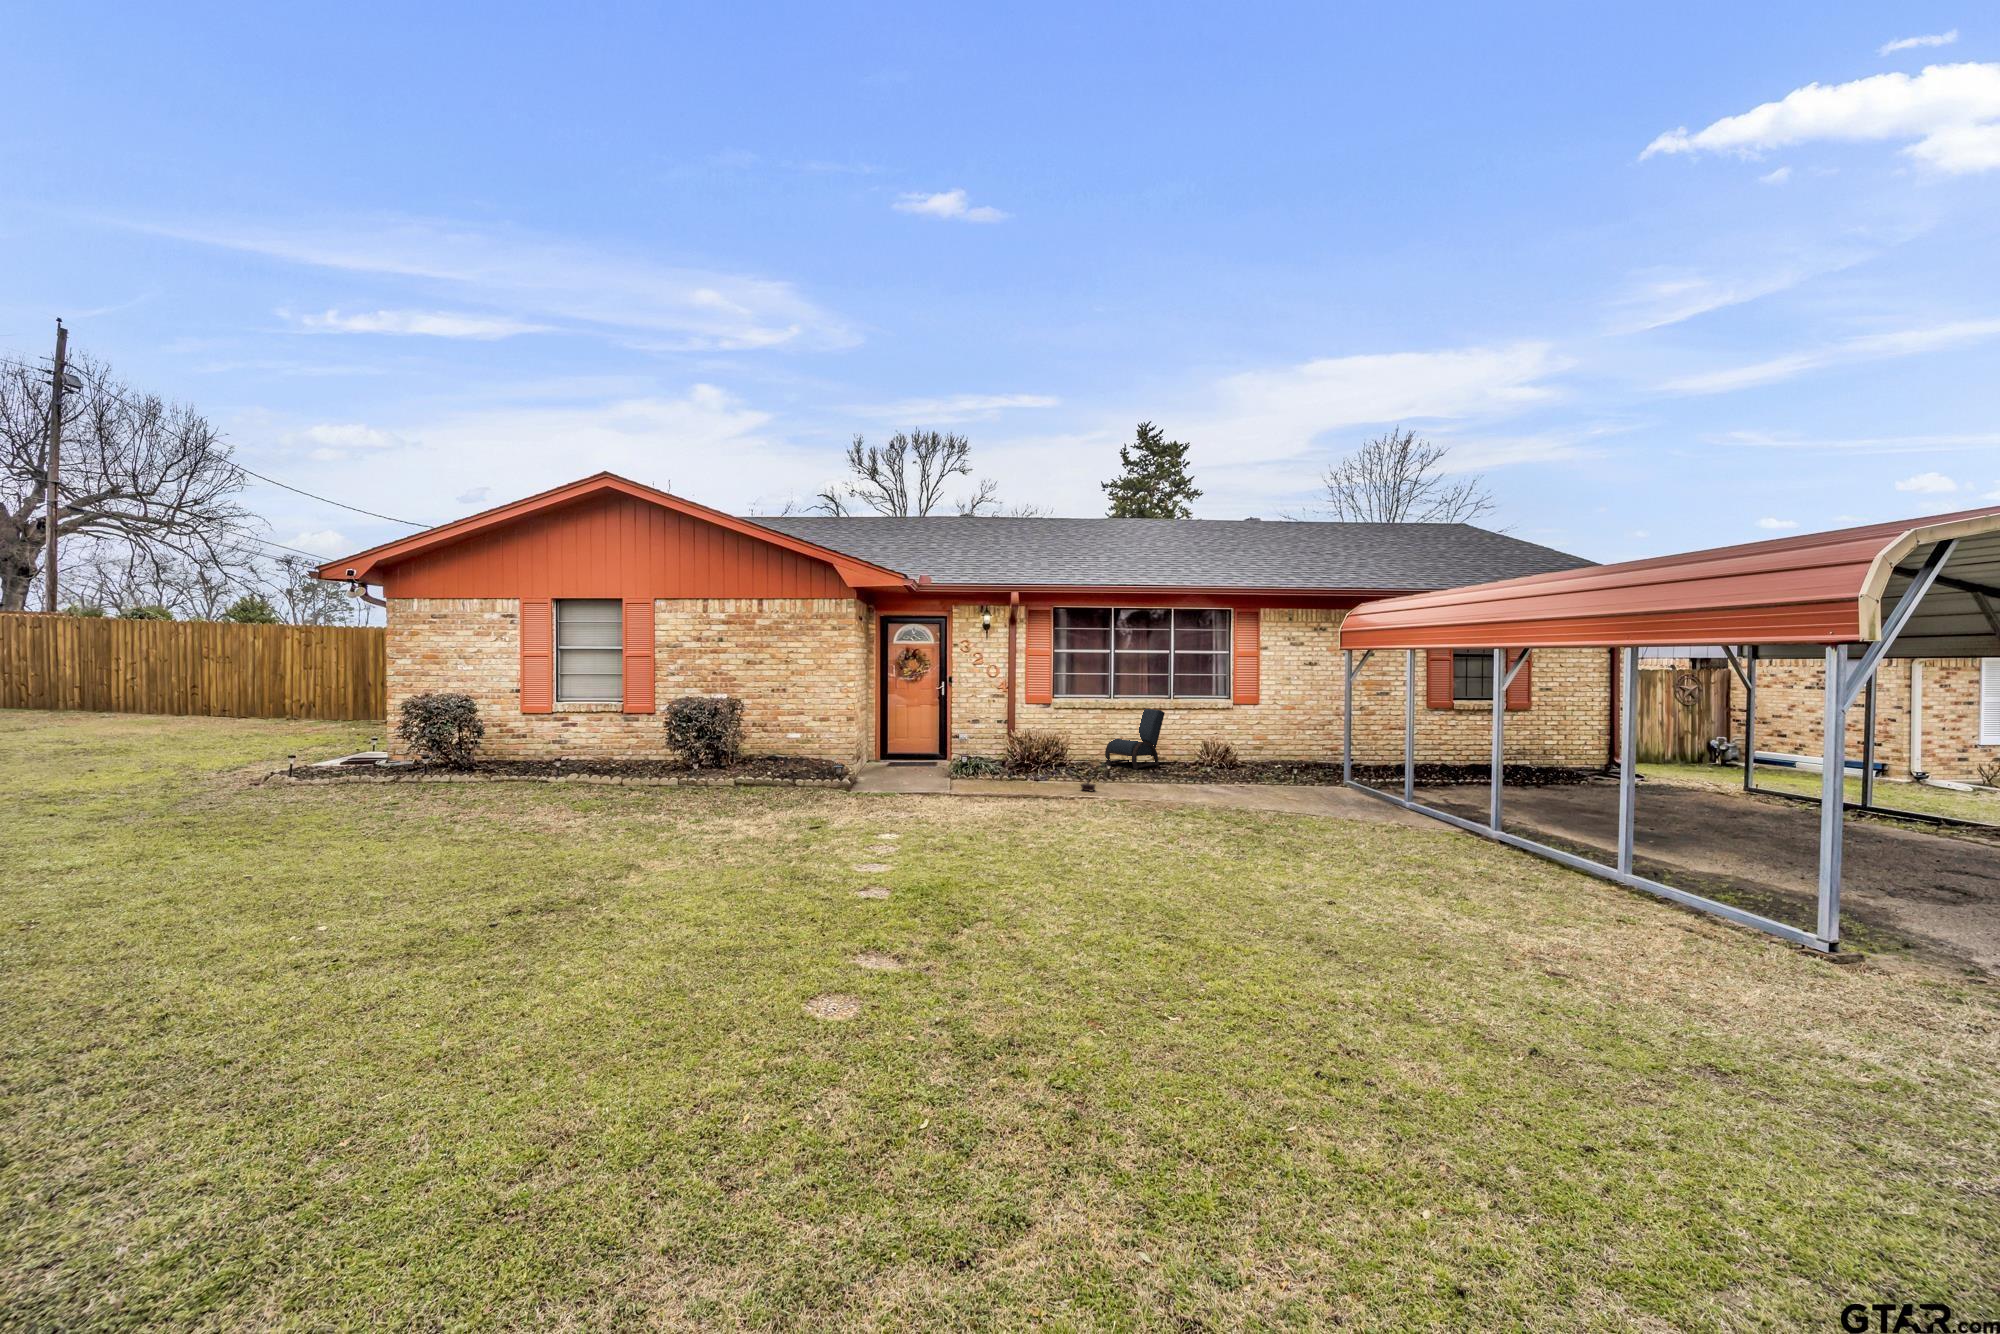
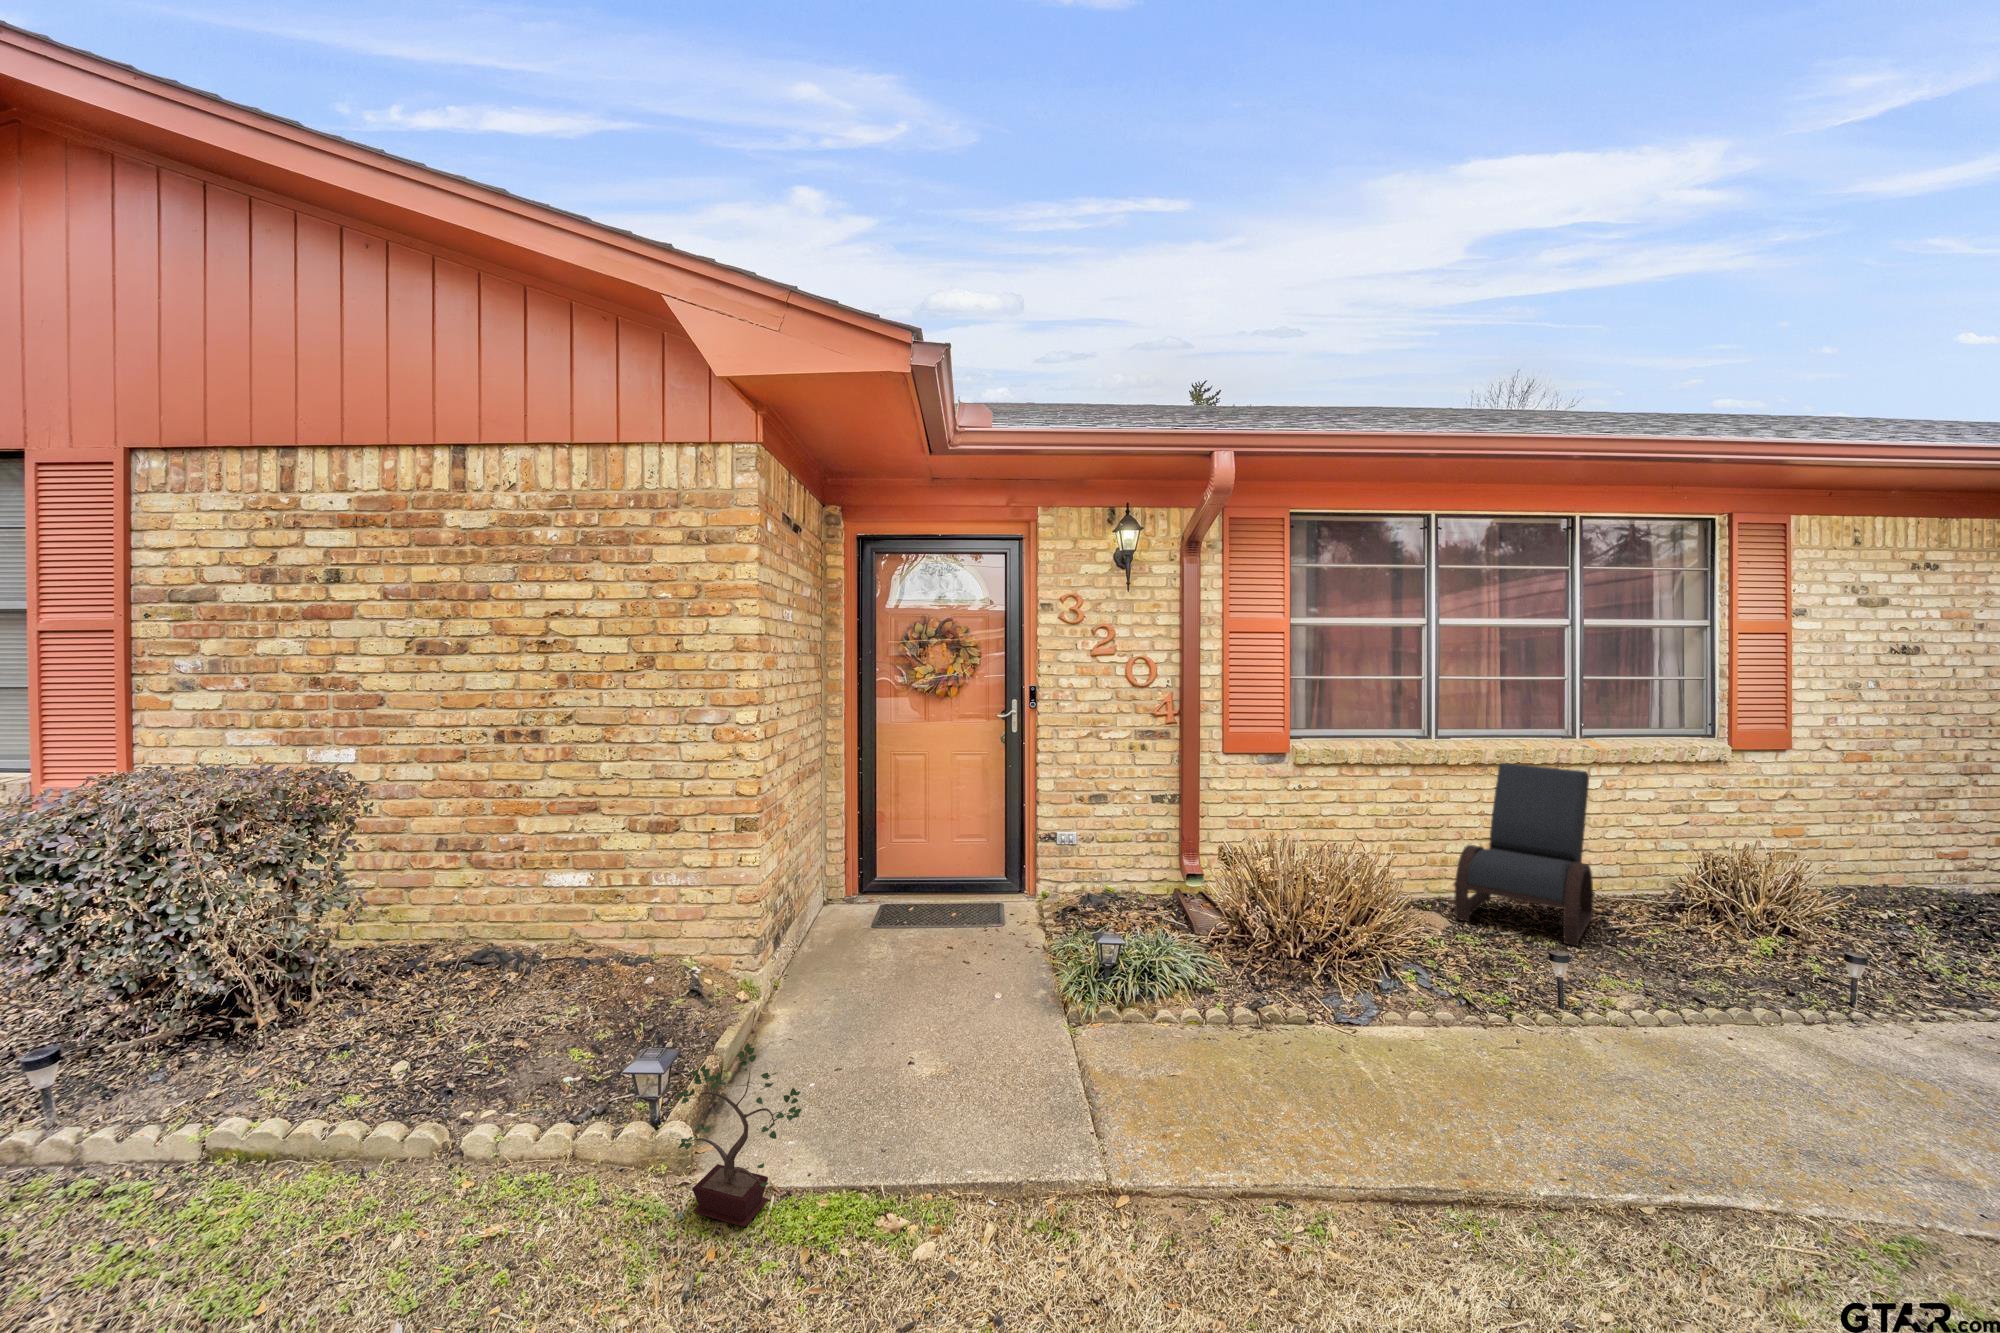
potted plant: present [1080,759,1103,791] -> present [676,1043,802,1227]

